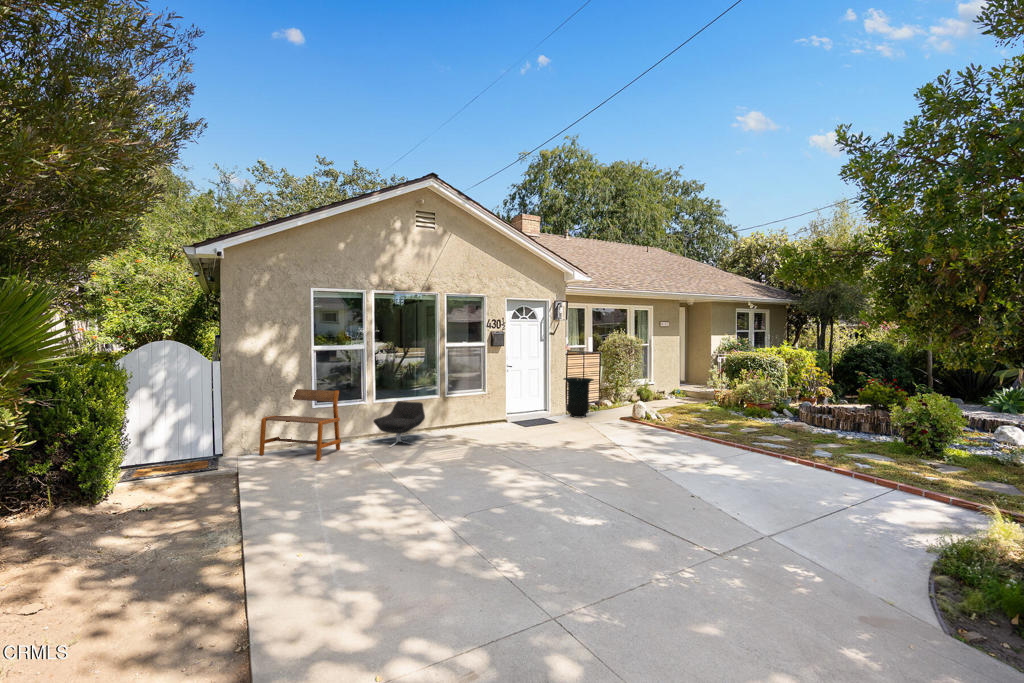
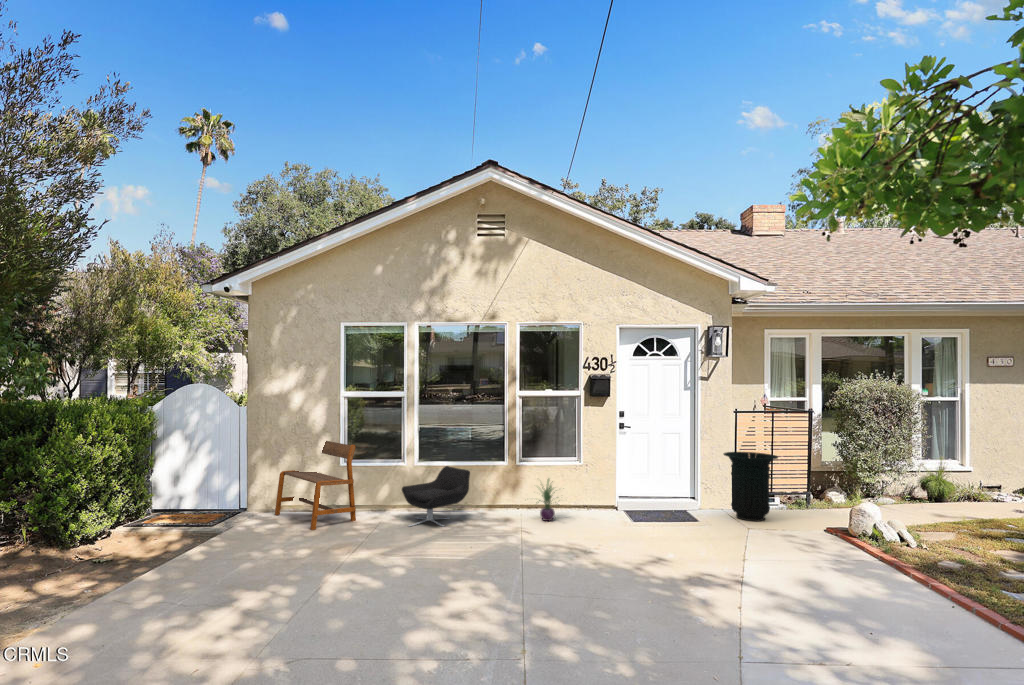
decorative plant: none [459,403,486,432] -> present [538,479,555,521]

